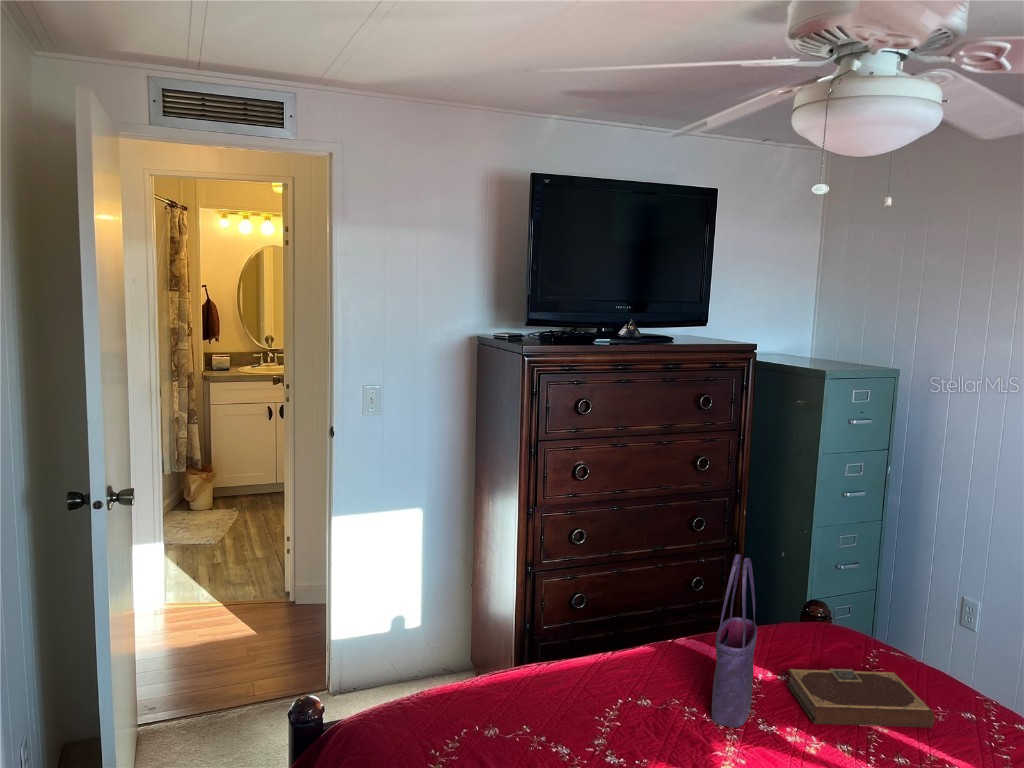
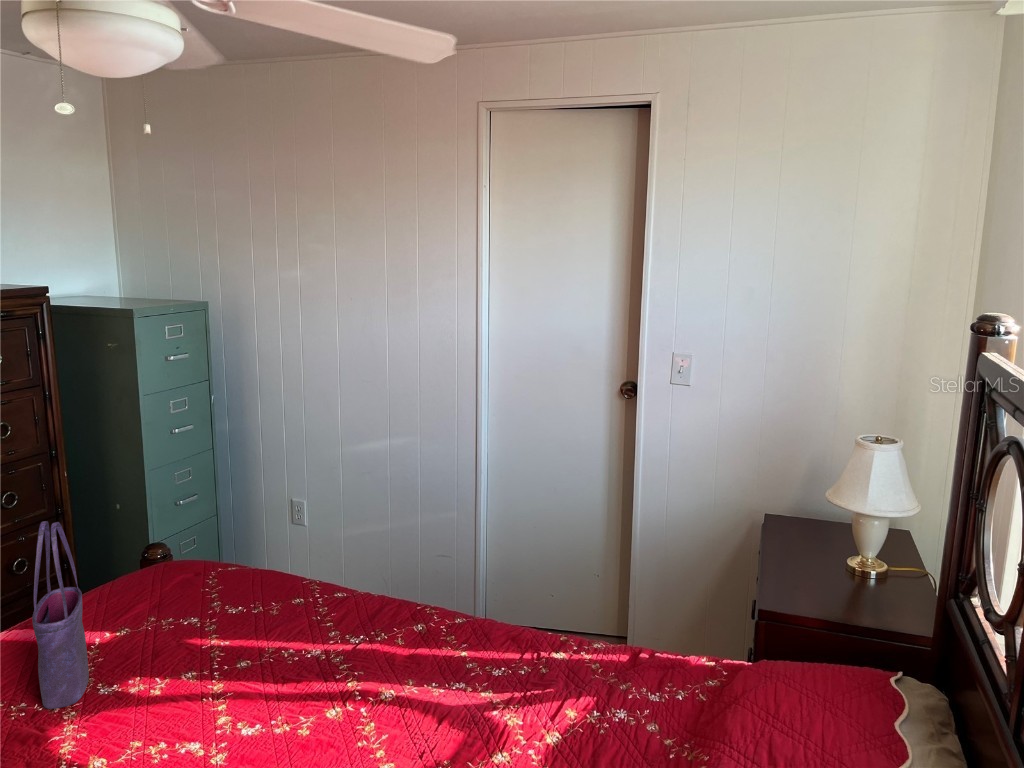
notebook: present [787,669,935,727] -> none [126,588,267,665]

